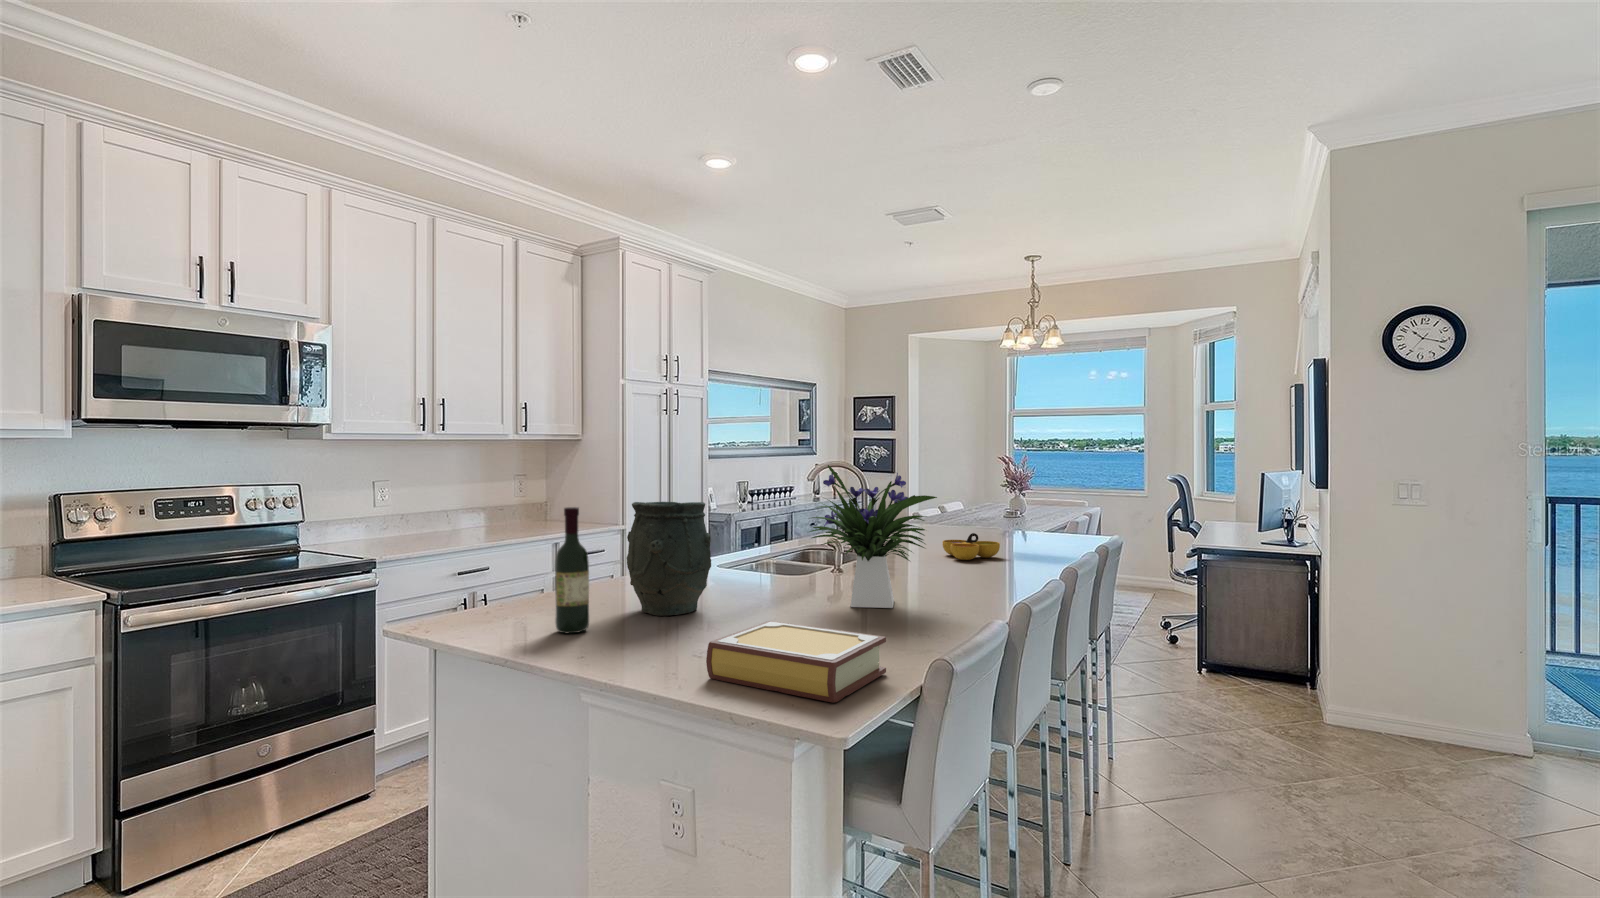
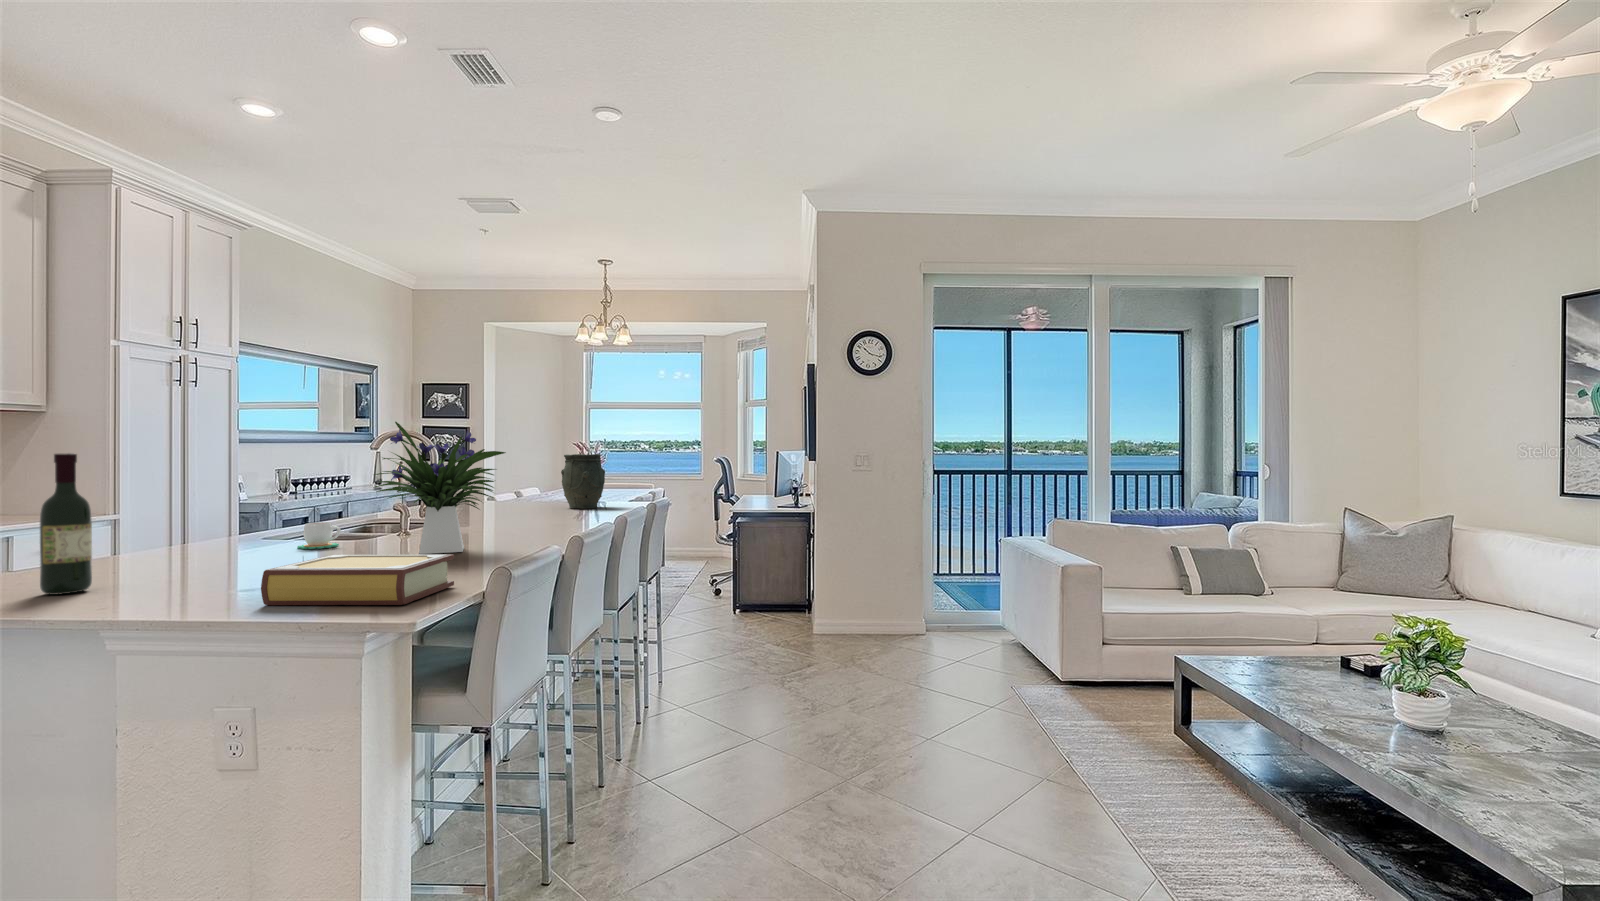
vase: present [627,502,711,616] -> present [561,454,605,509]
decorative bowl: present [942,533,1000,560] -> none [514,498,568,522]
mug: none [745,560,781,588] -> present [297,522,341,549]

